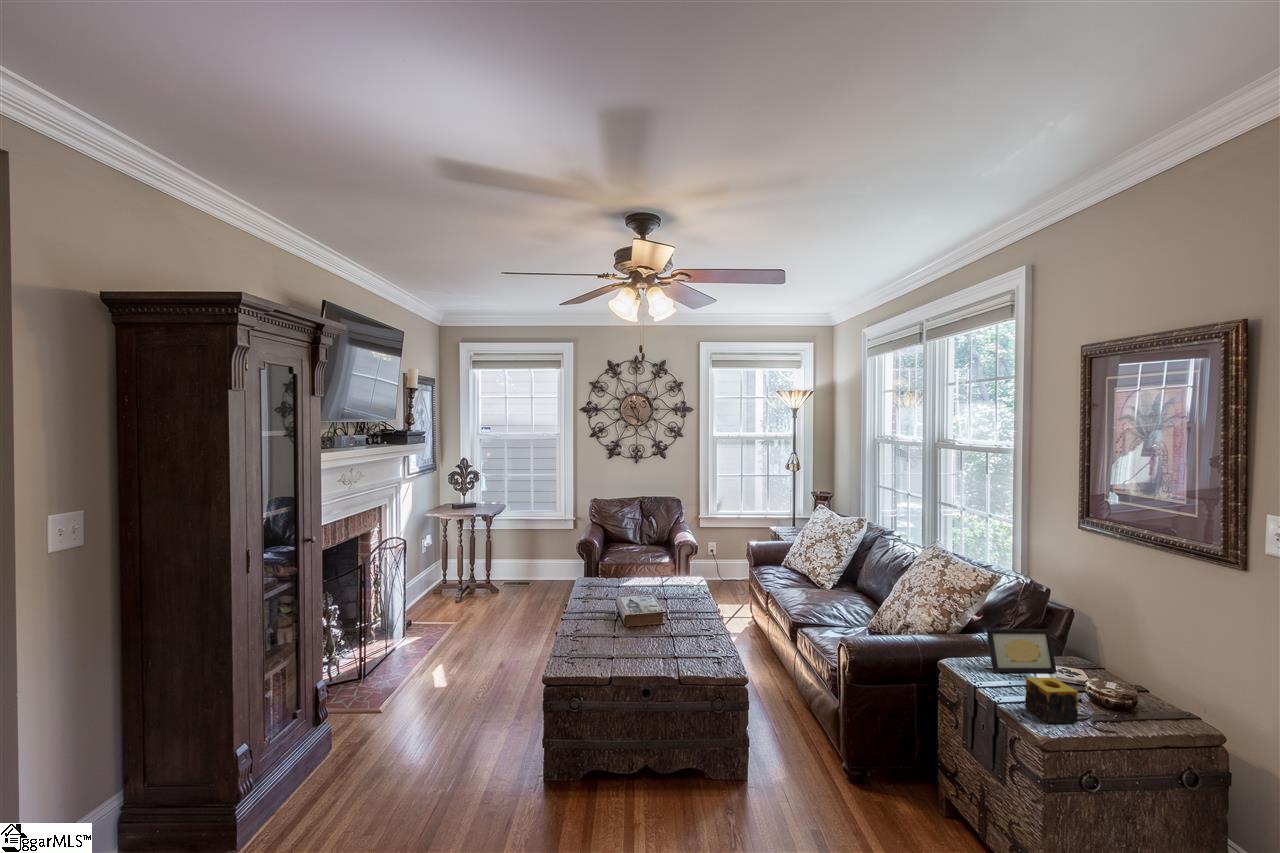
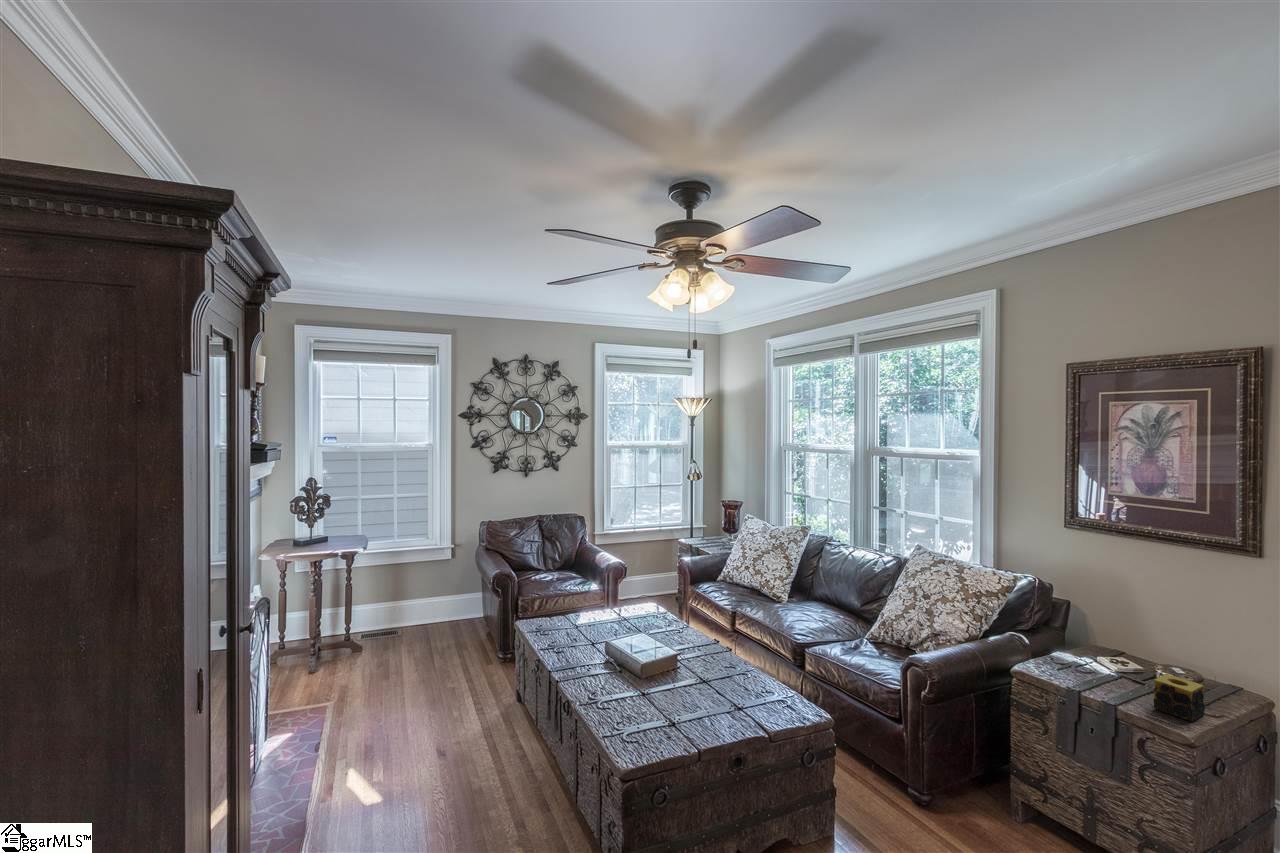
picture frame: present [987,629,1057,672] -> none [1063,624,1111,674]

